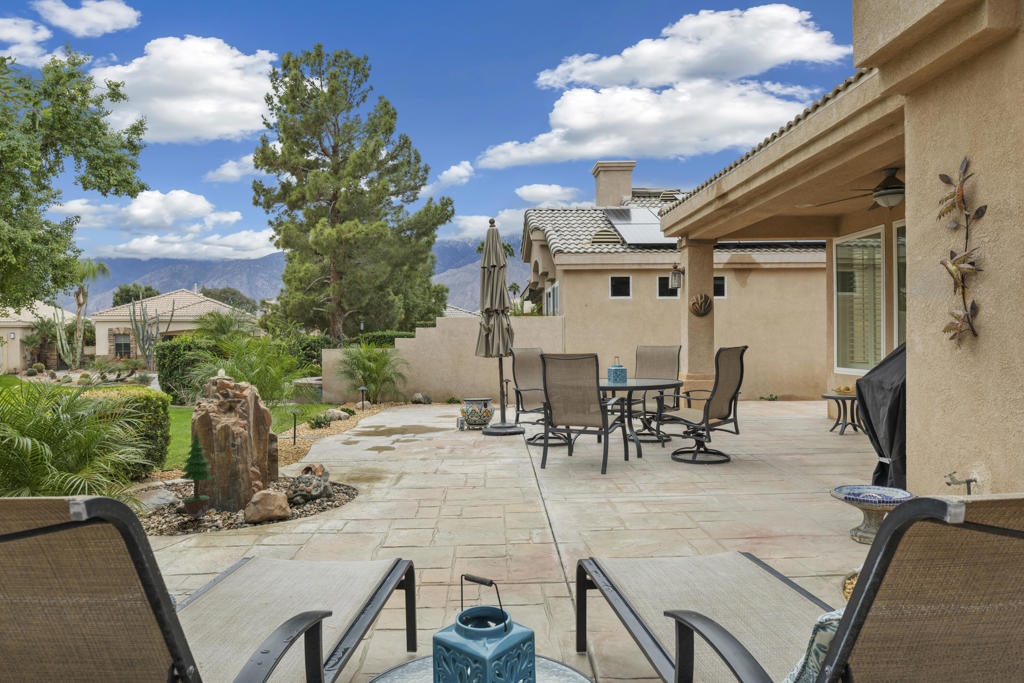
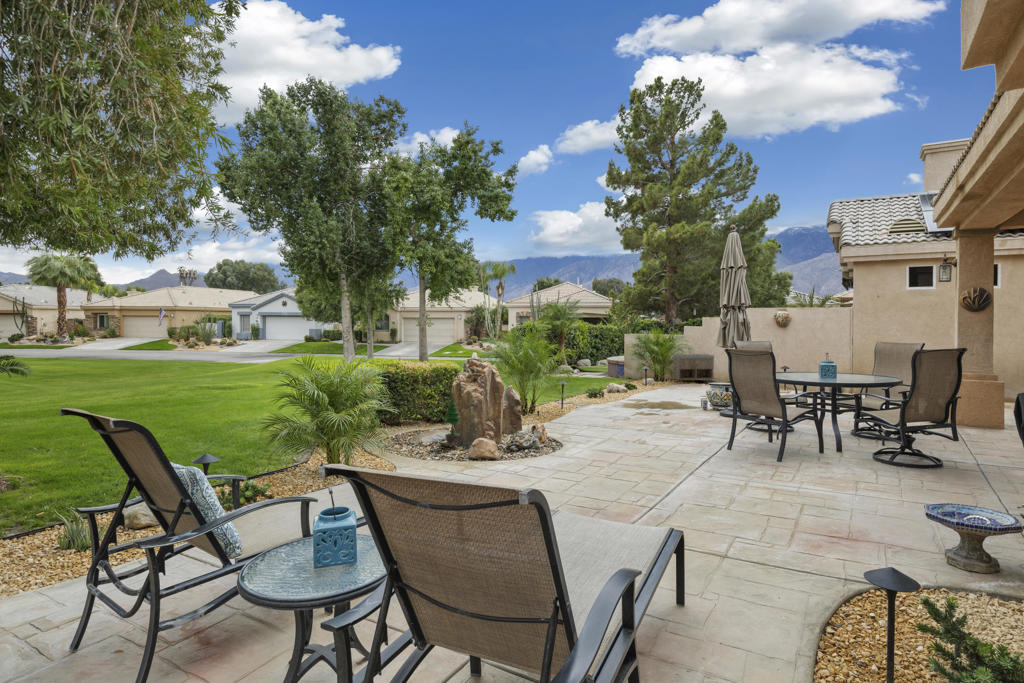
storage bench: none [384,371,433,406] -> present [673,354,714,382]

